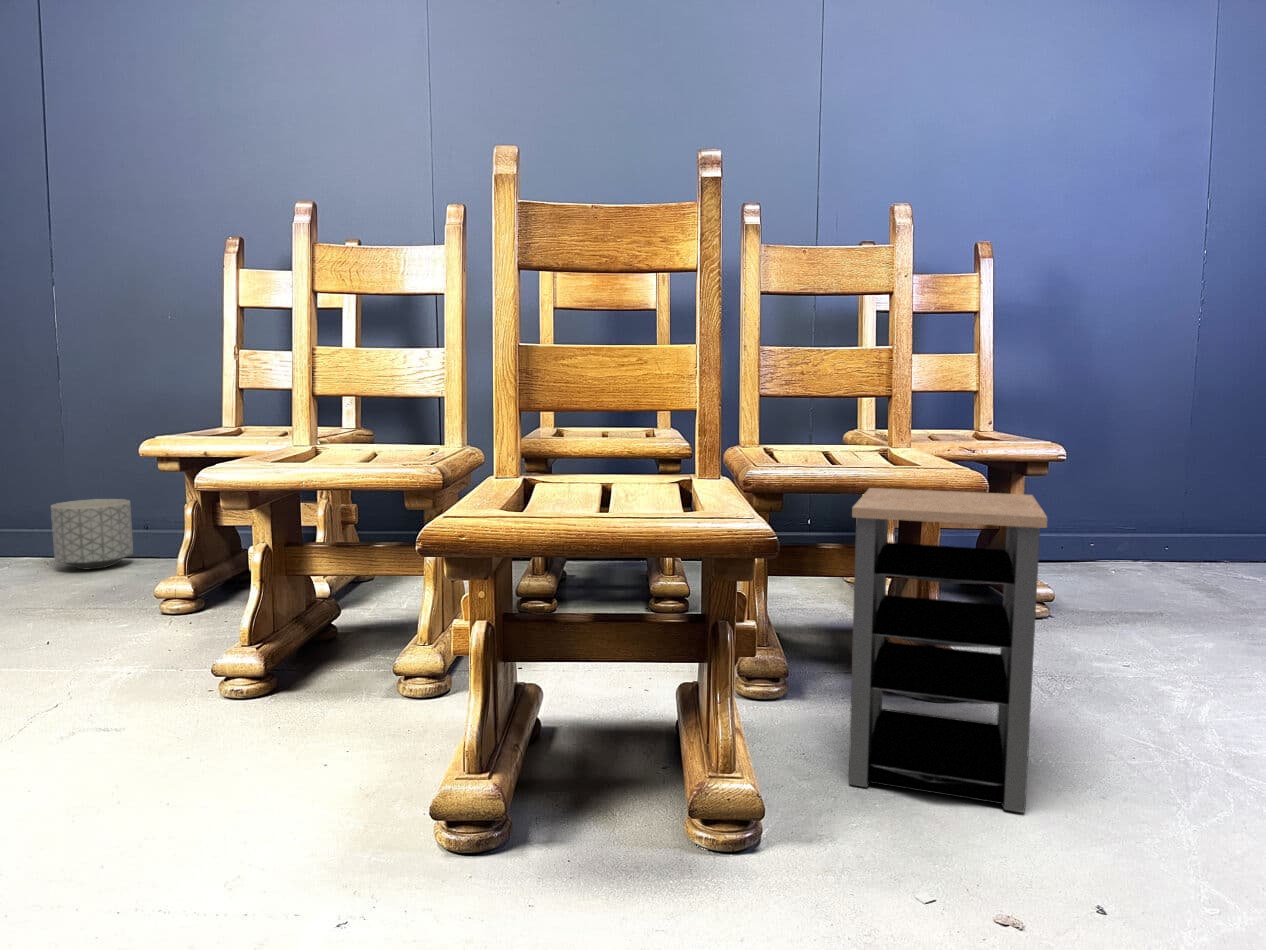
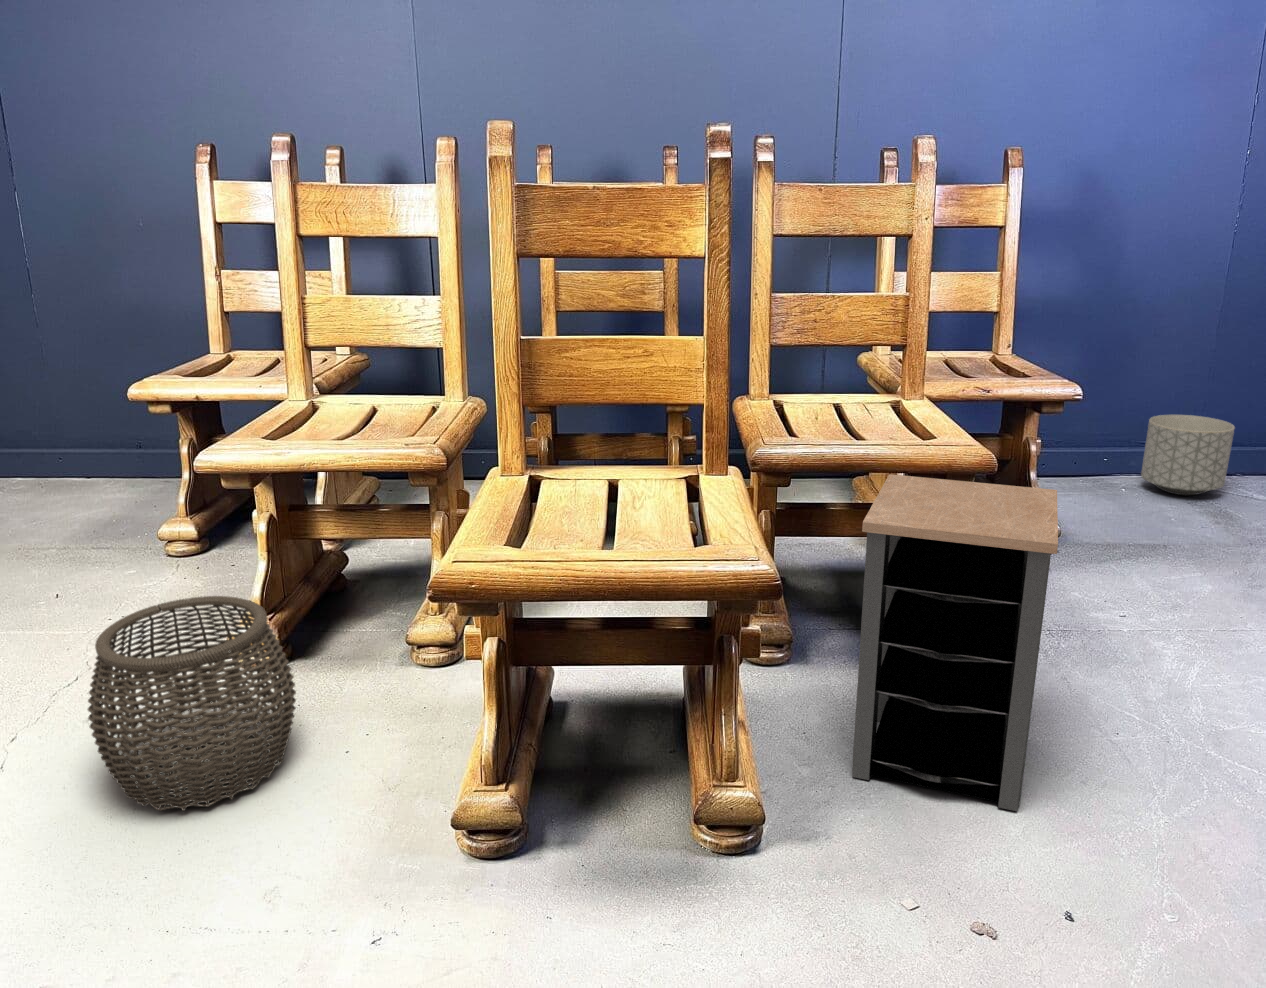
planter: present [51,499,133,569] -> present [1141,415,1234,495]
woven basket: none [50,599,275,815] -> present [88,596,296,811]

